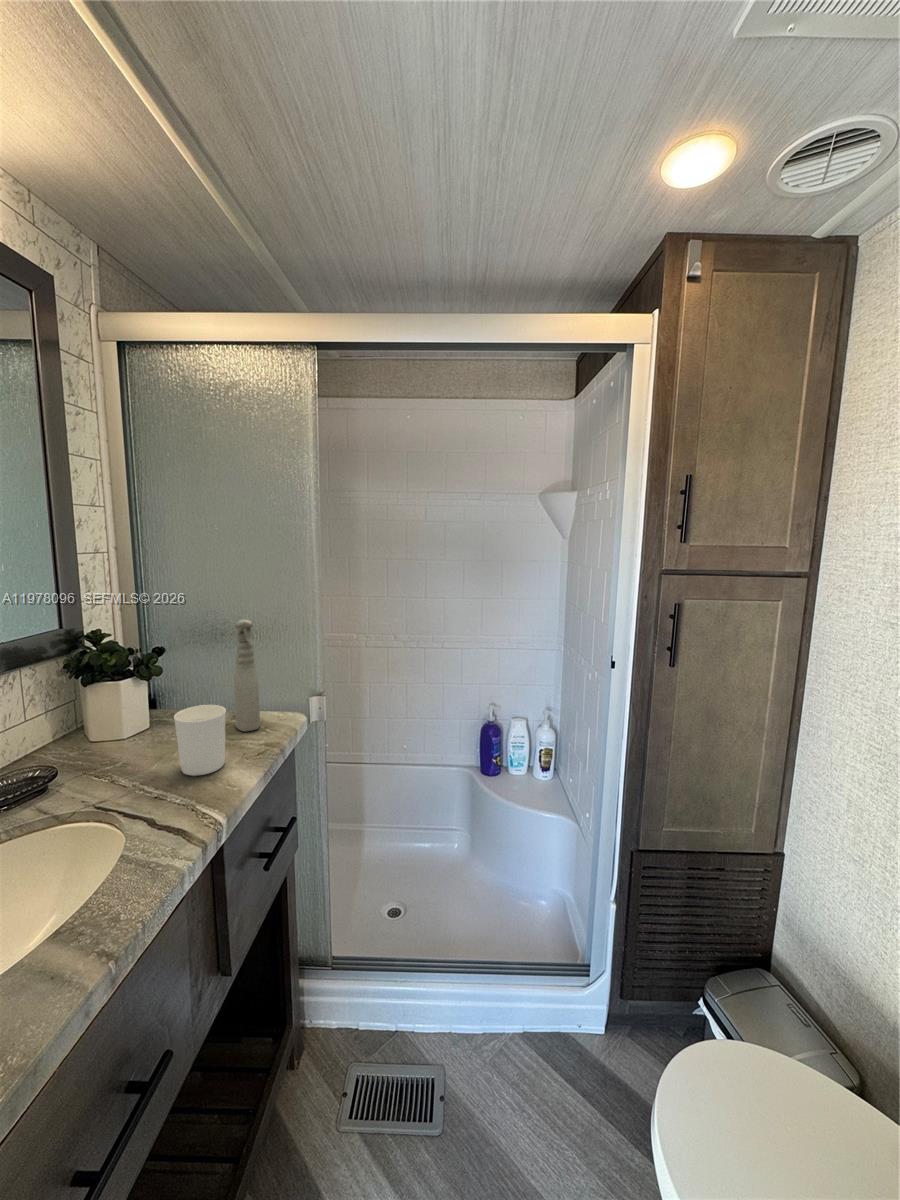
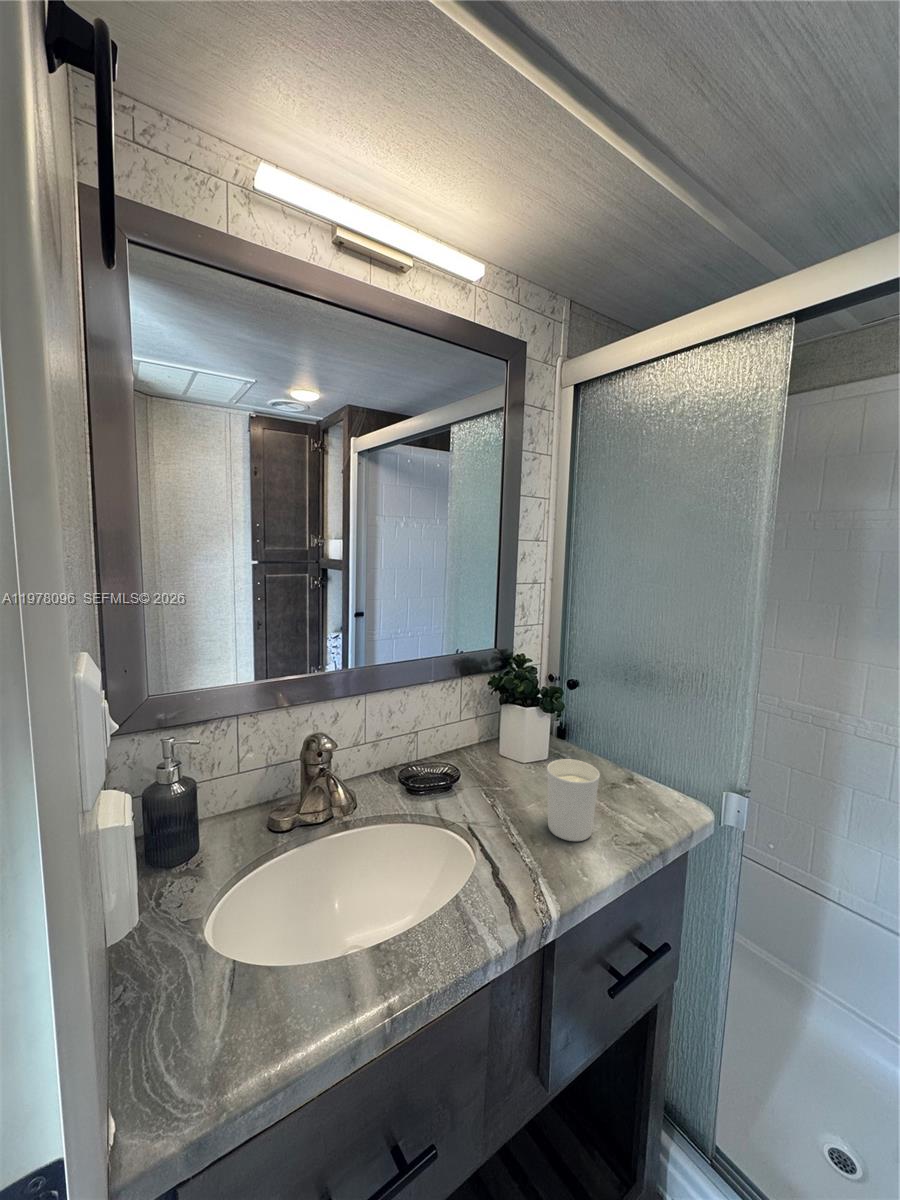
spray bottle: present [234,620,260,731] -> none [624,673,655,806]

